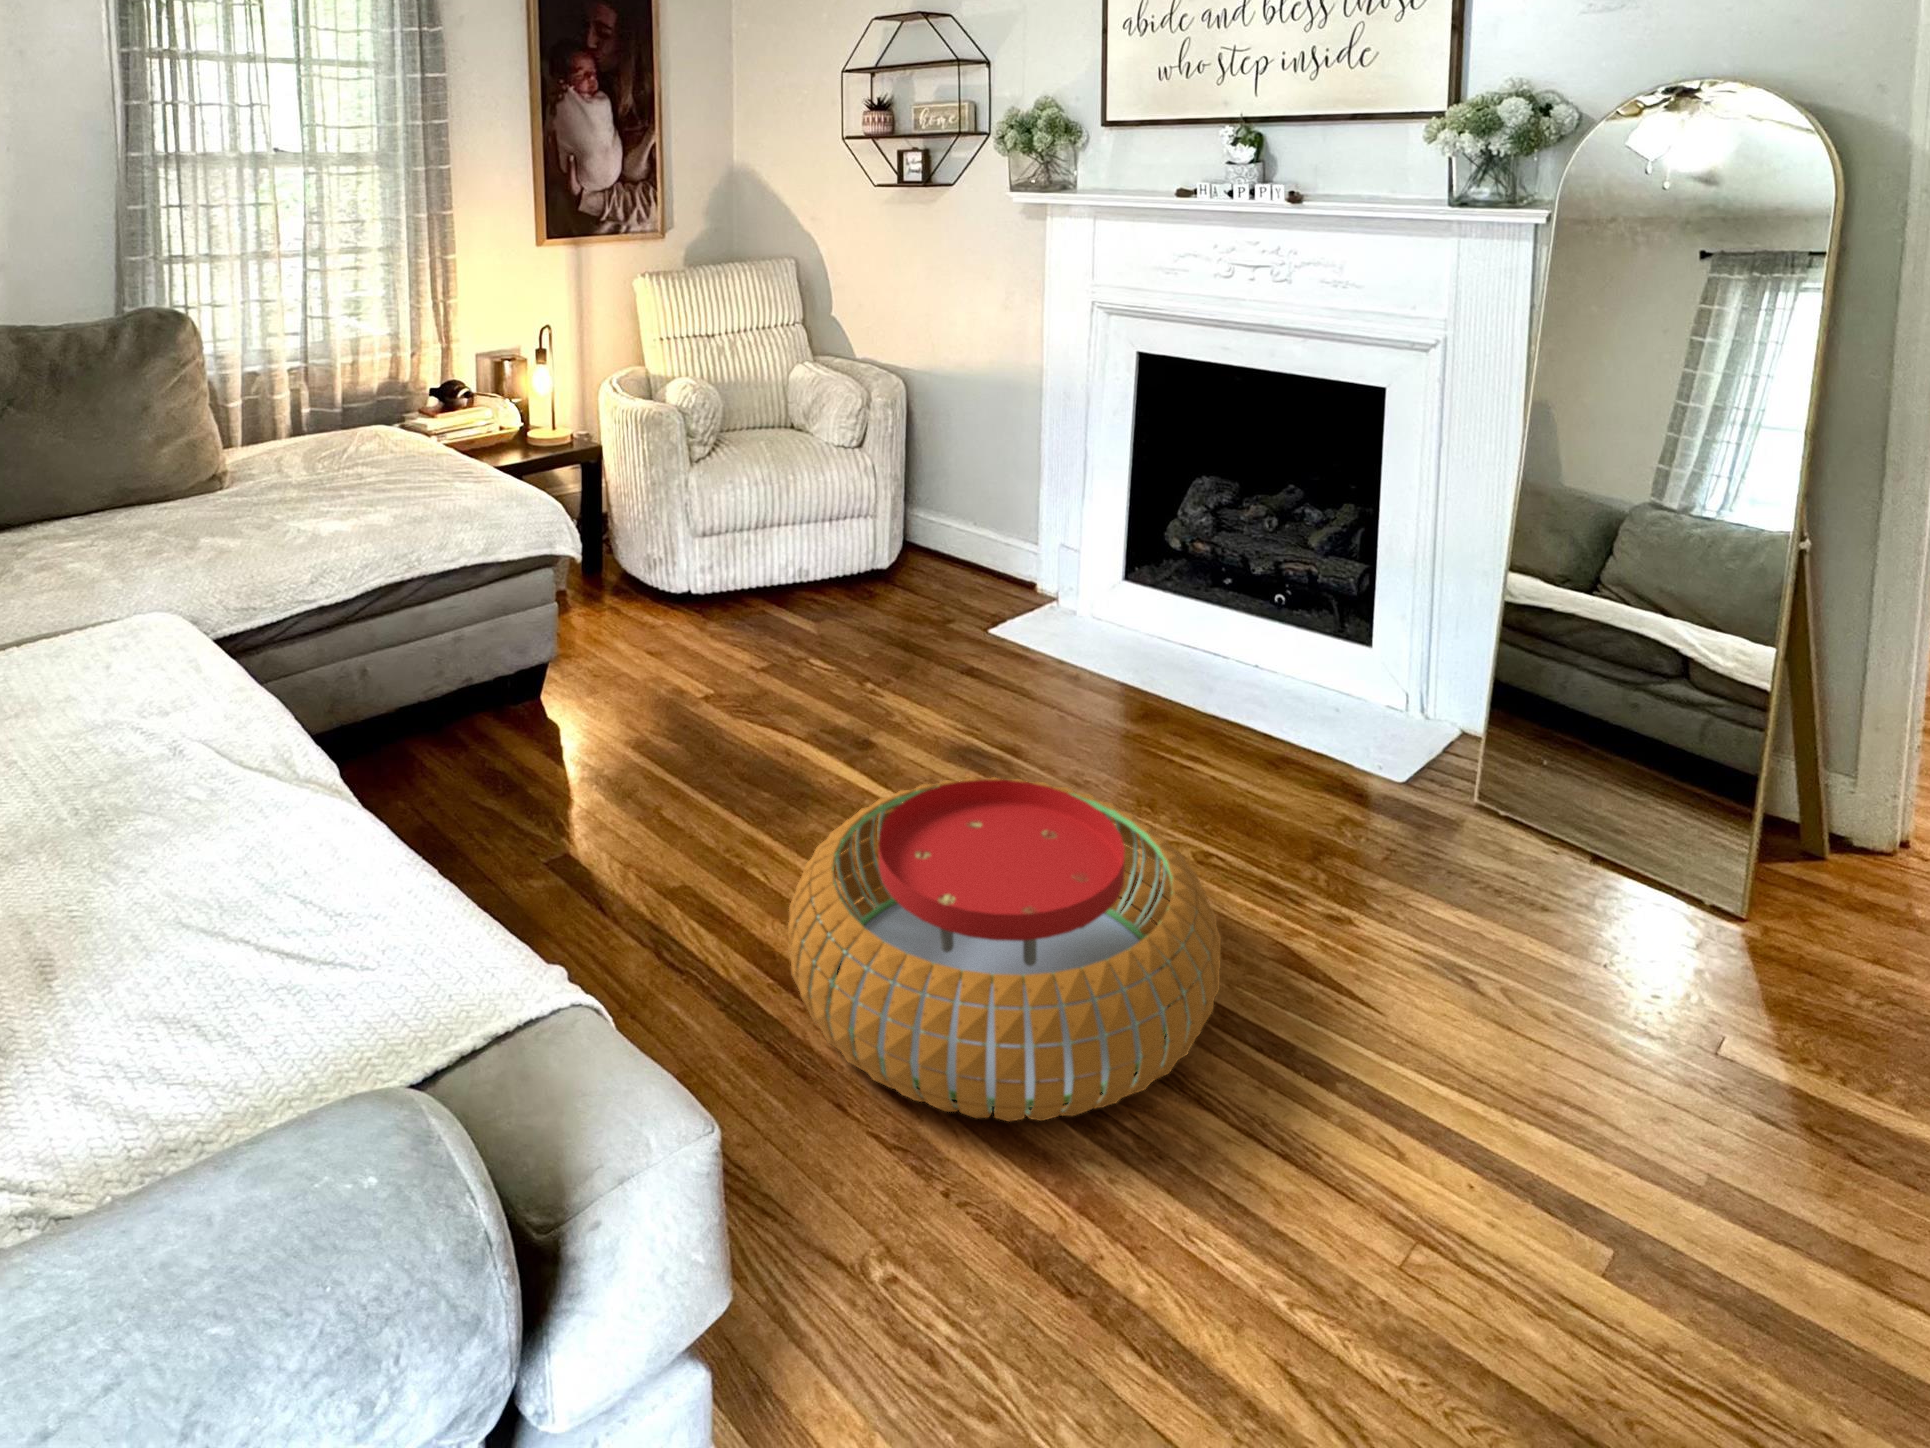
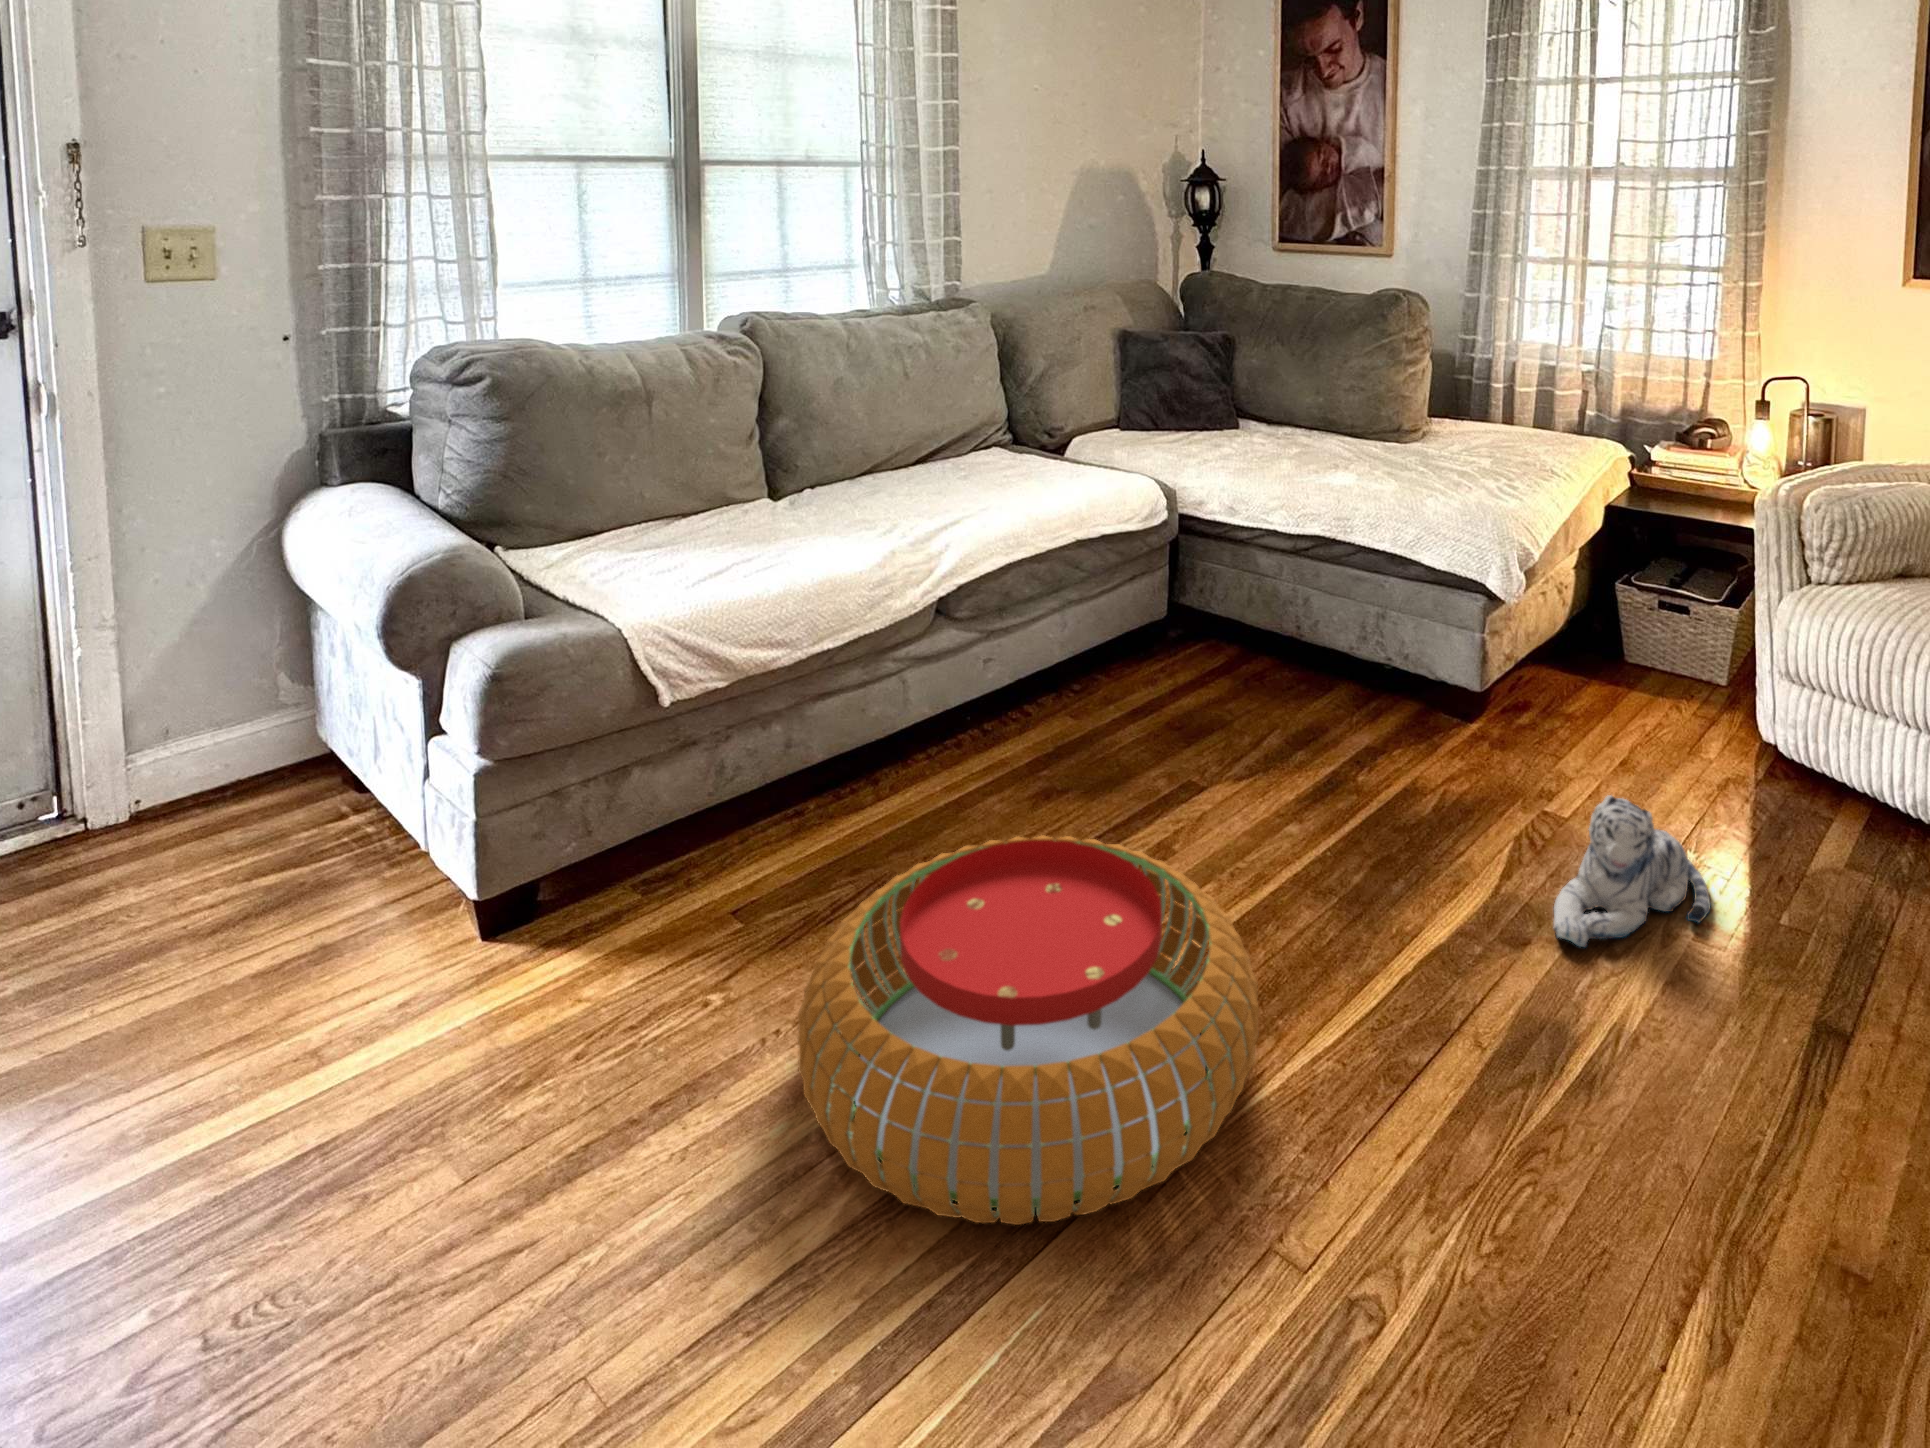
plush toy: none [783,613,884,723] -> present [1553,795,1711,947]

